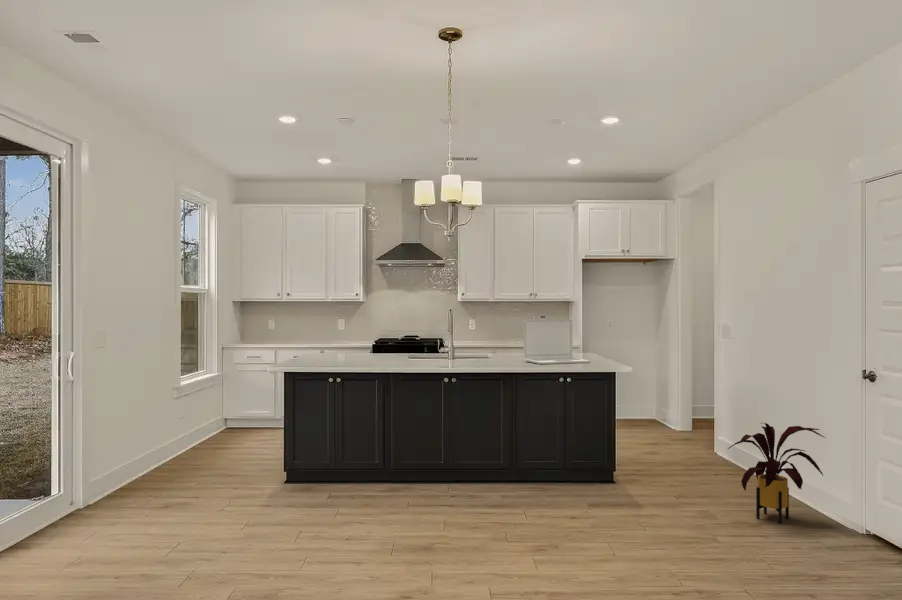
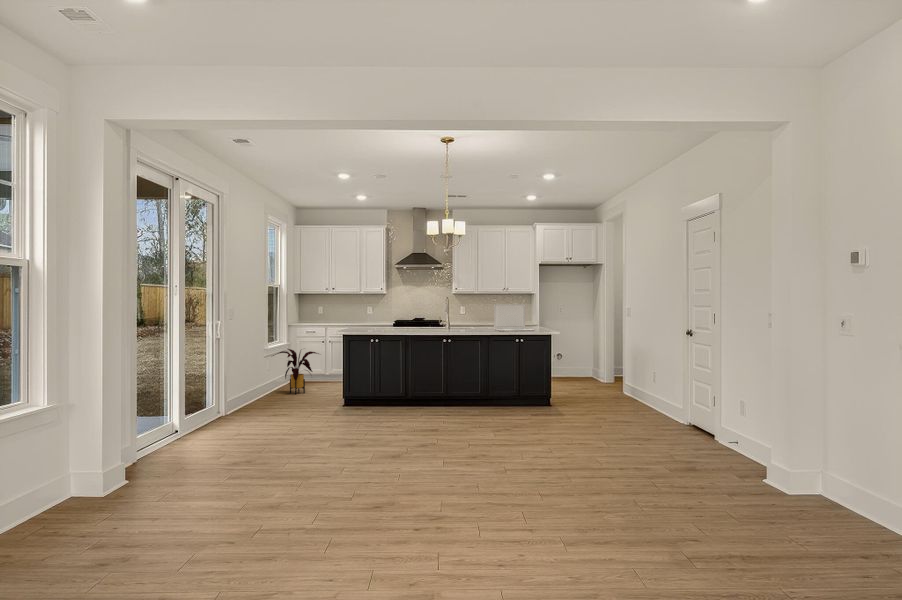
house plant: present [728,423,825,524] -> present [273,349,319,394]

